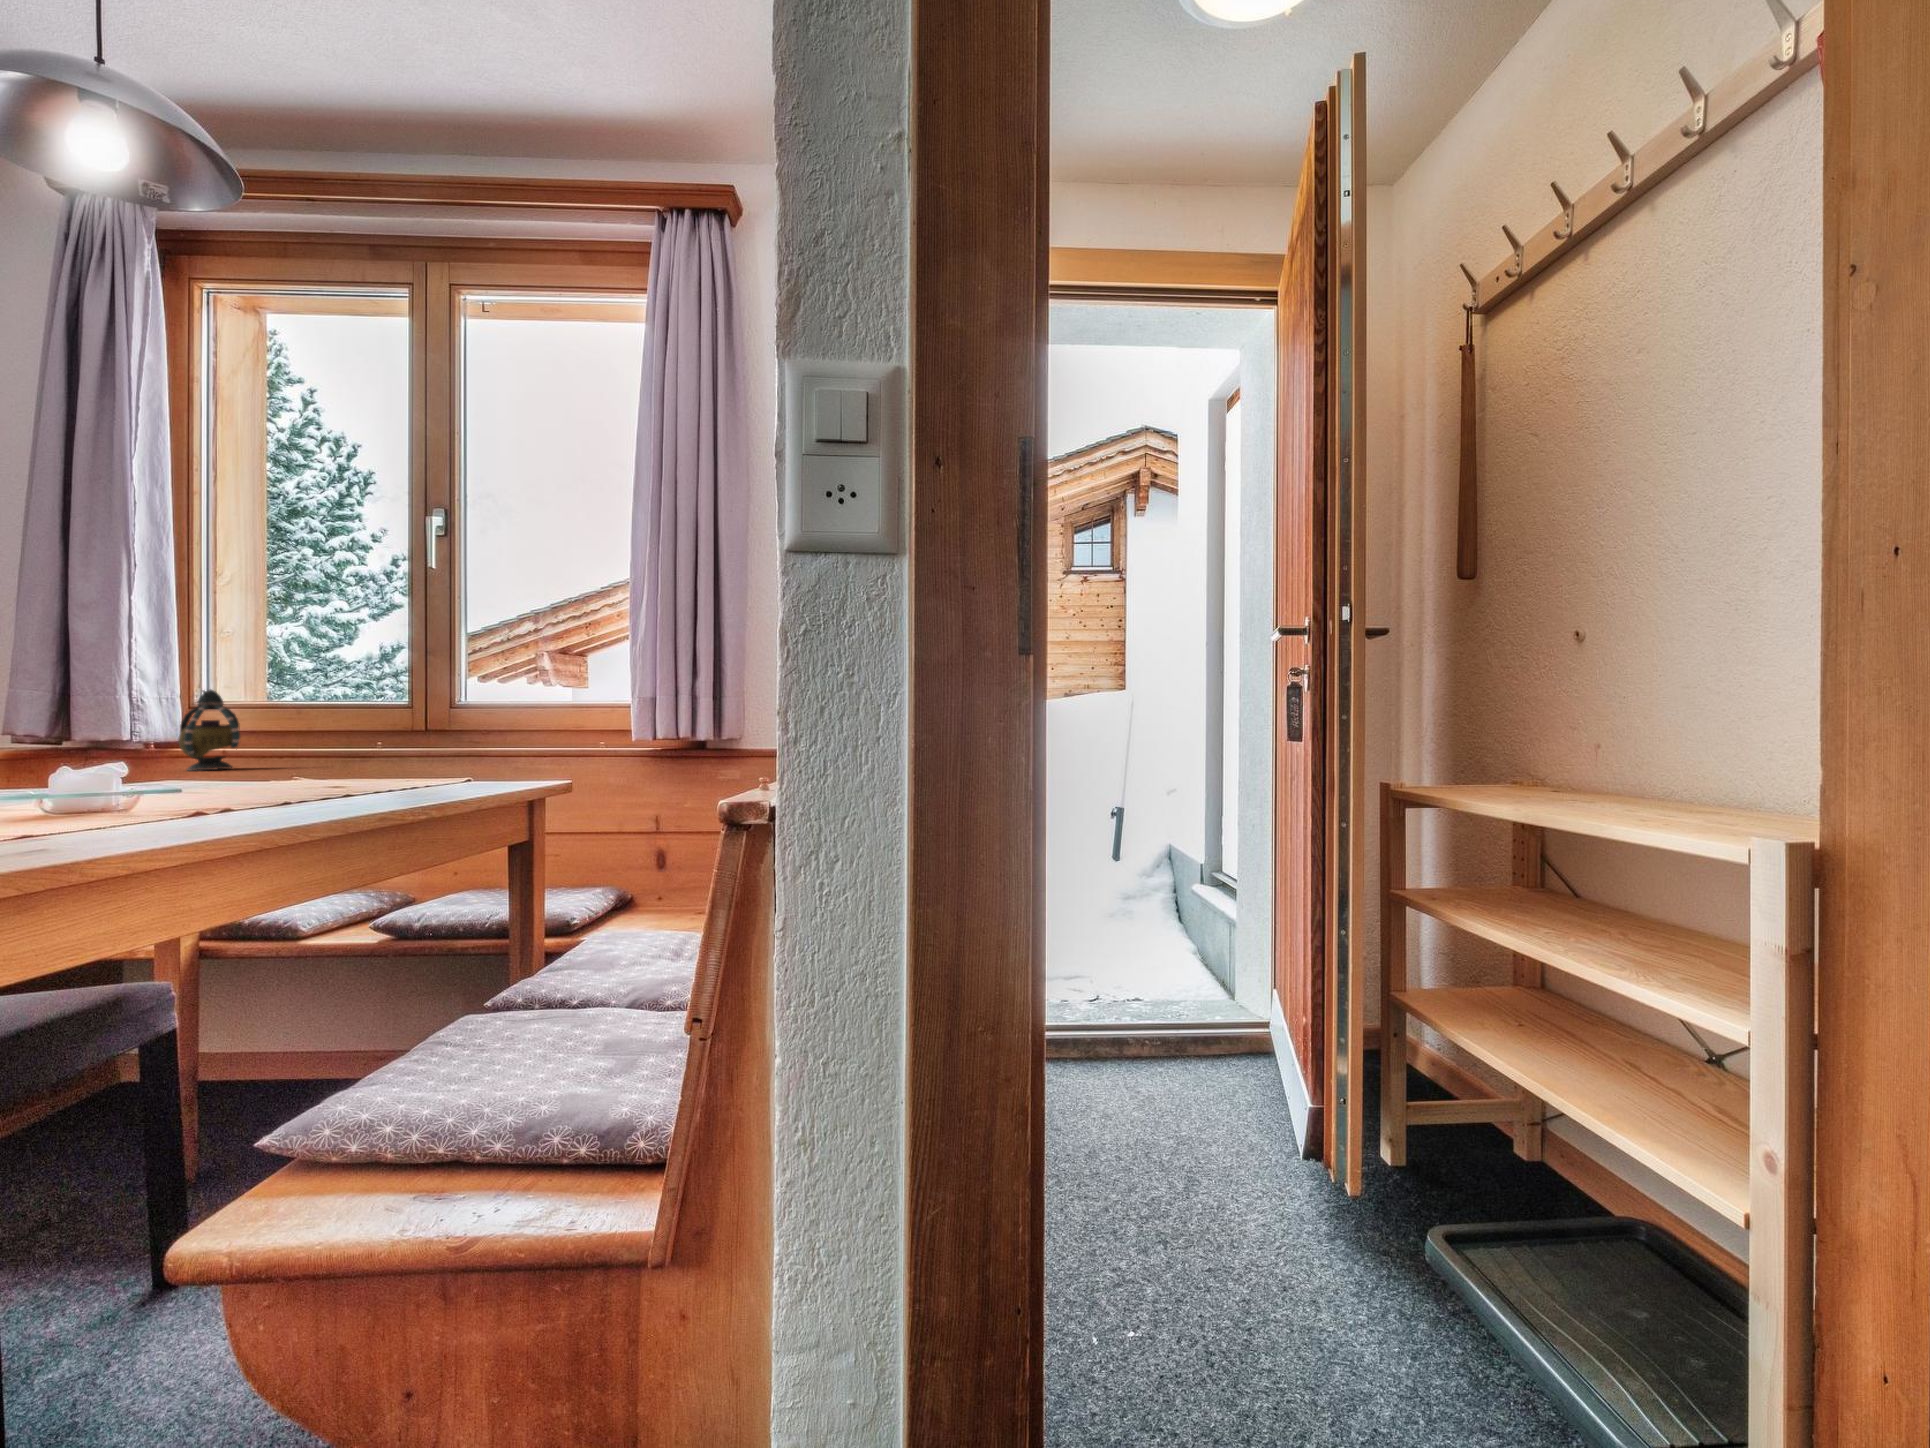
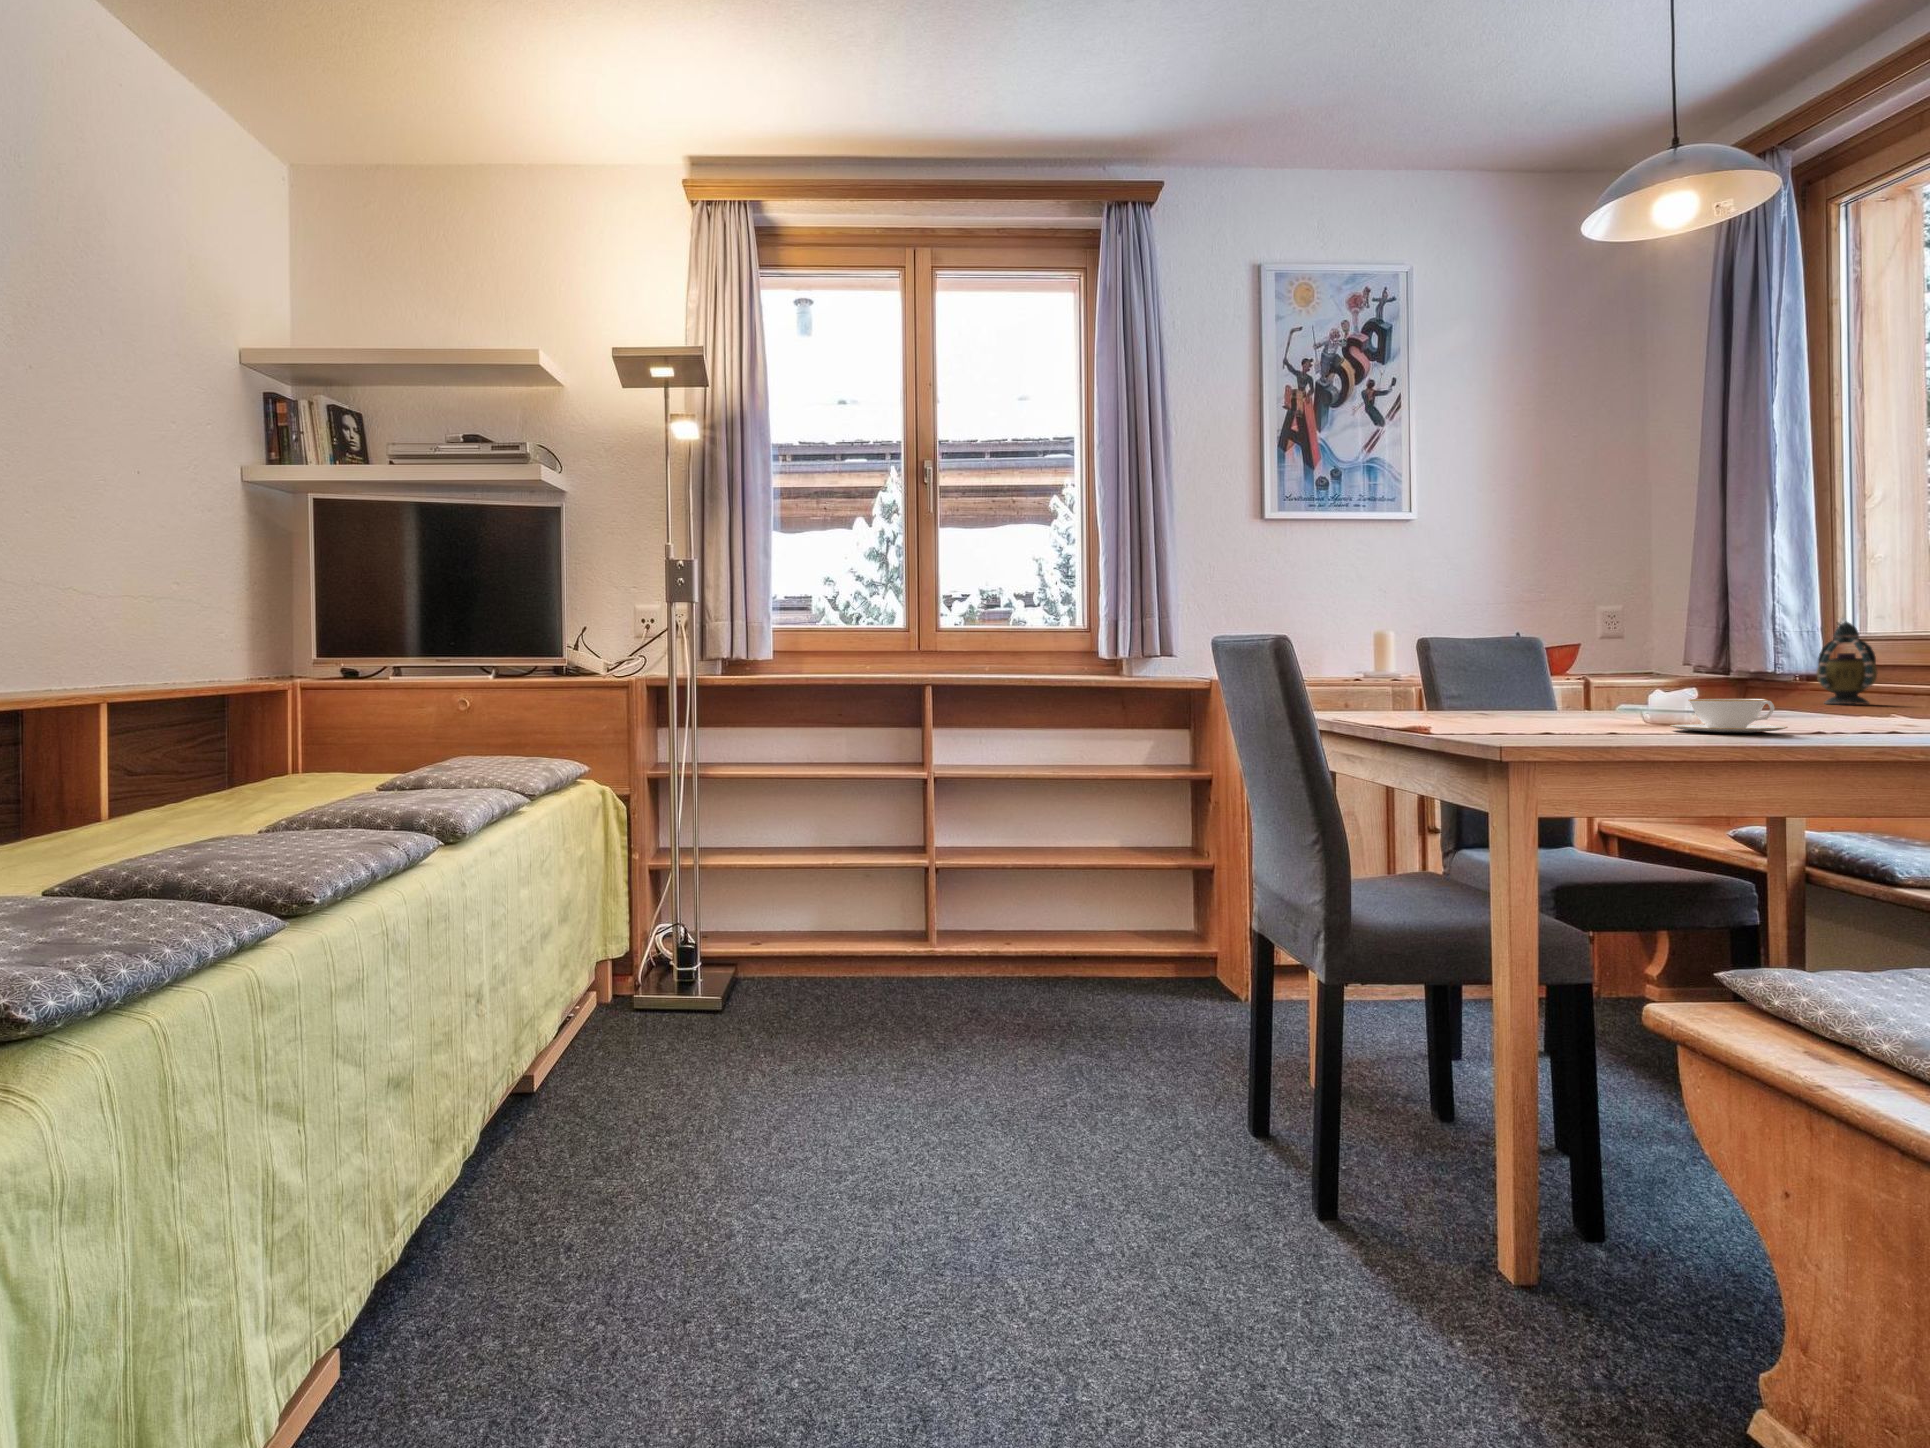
teacup: none [107,777,272,826] -> present [1670,699,1788,733]

